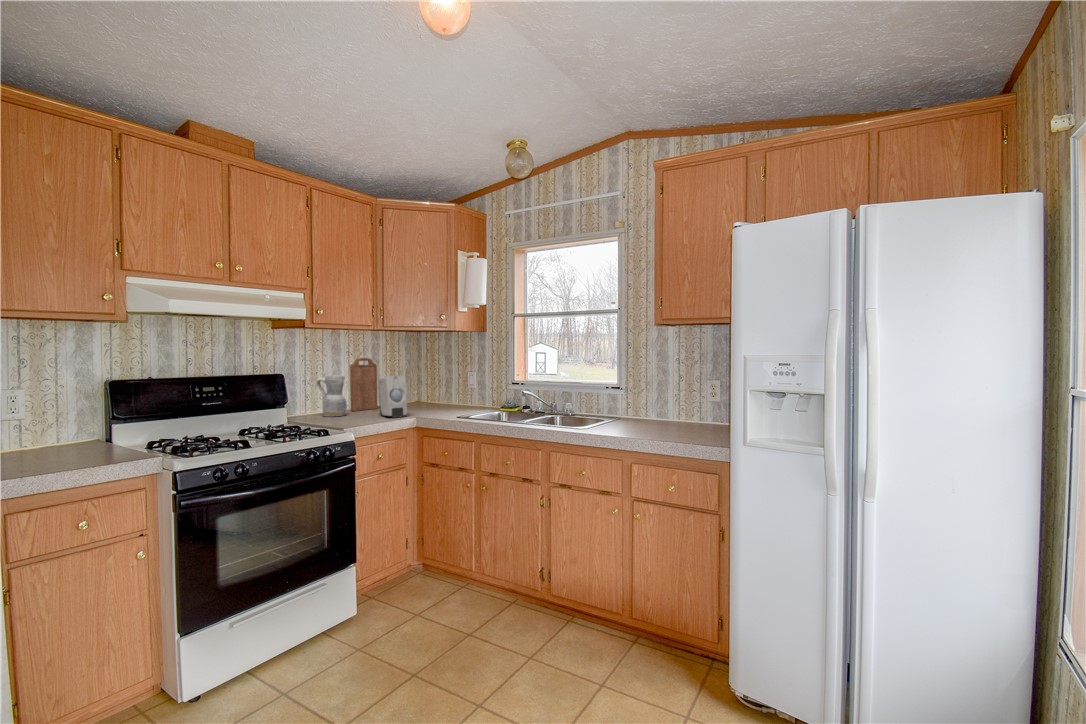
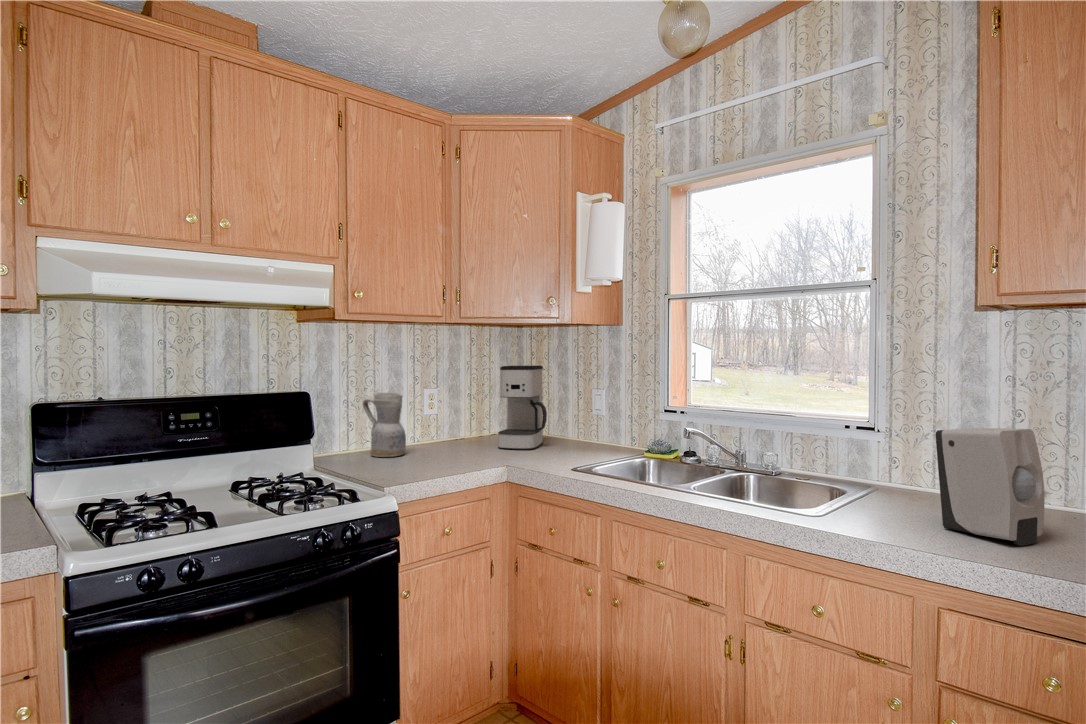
cutting board: present [350,358,377,411] -> none [415,366,456,447]
coffee maker: none [407,358,438,410] -> present [498,365,547,450]
soap dispenser: present [379,375,407,418] -> present [935,428,1045,546]

